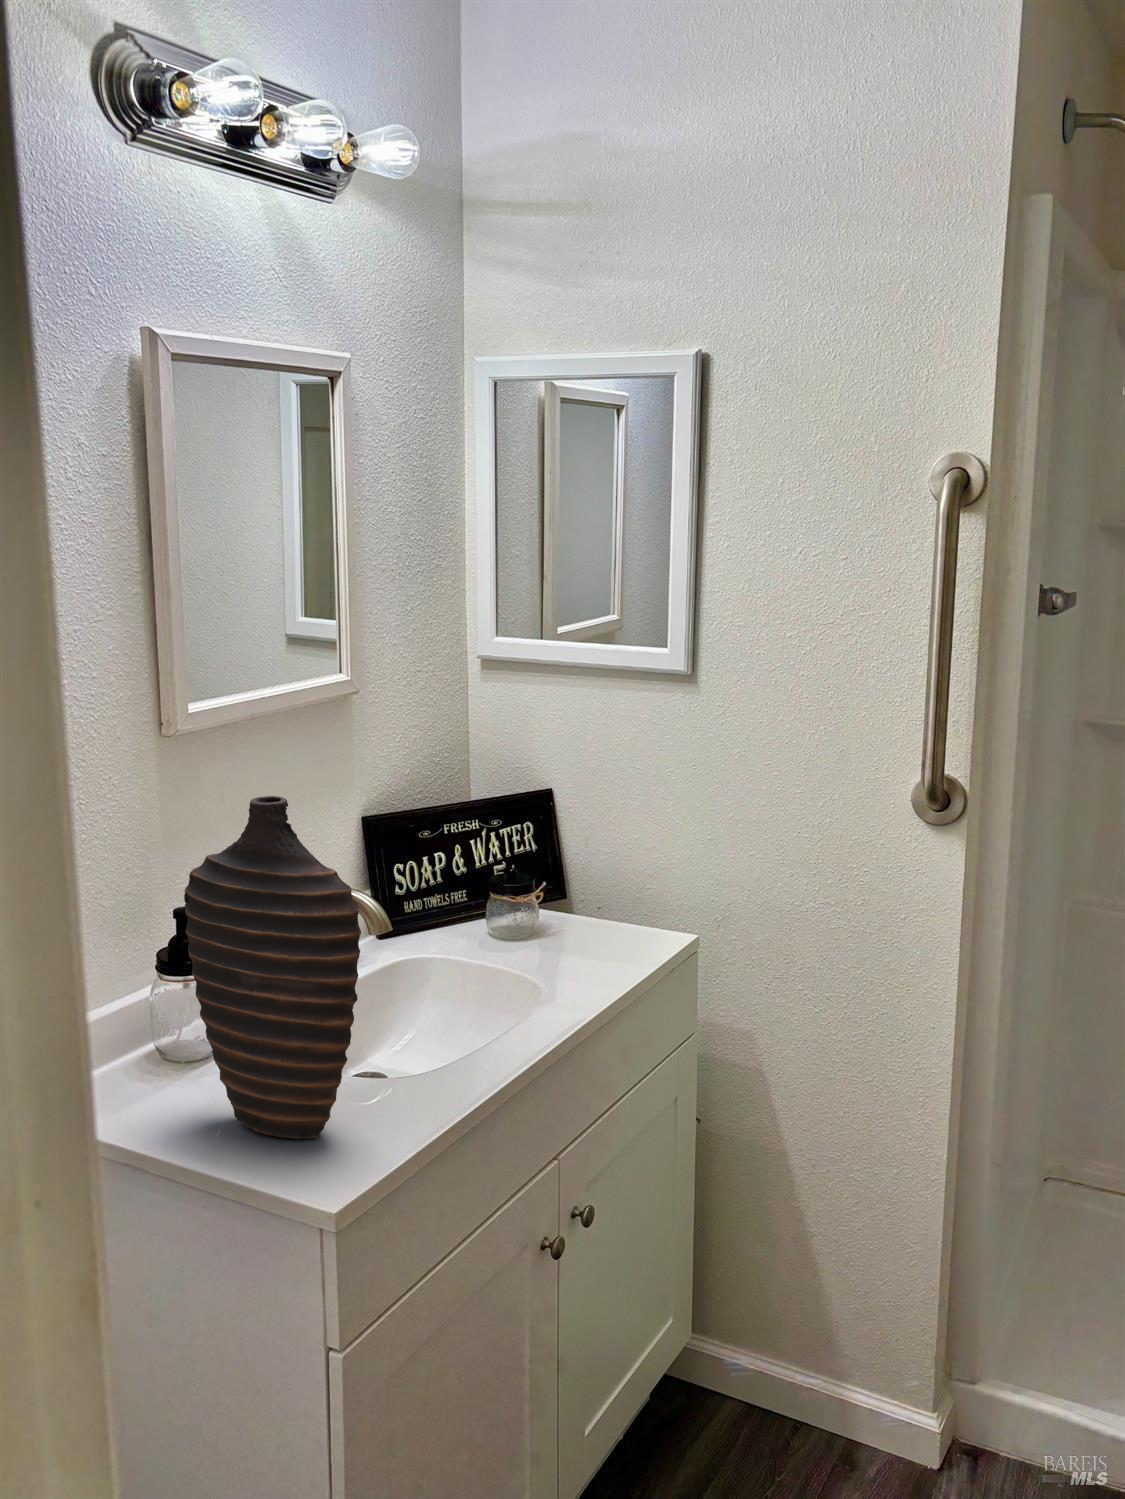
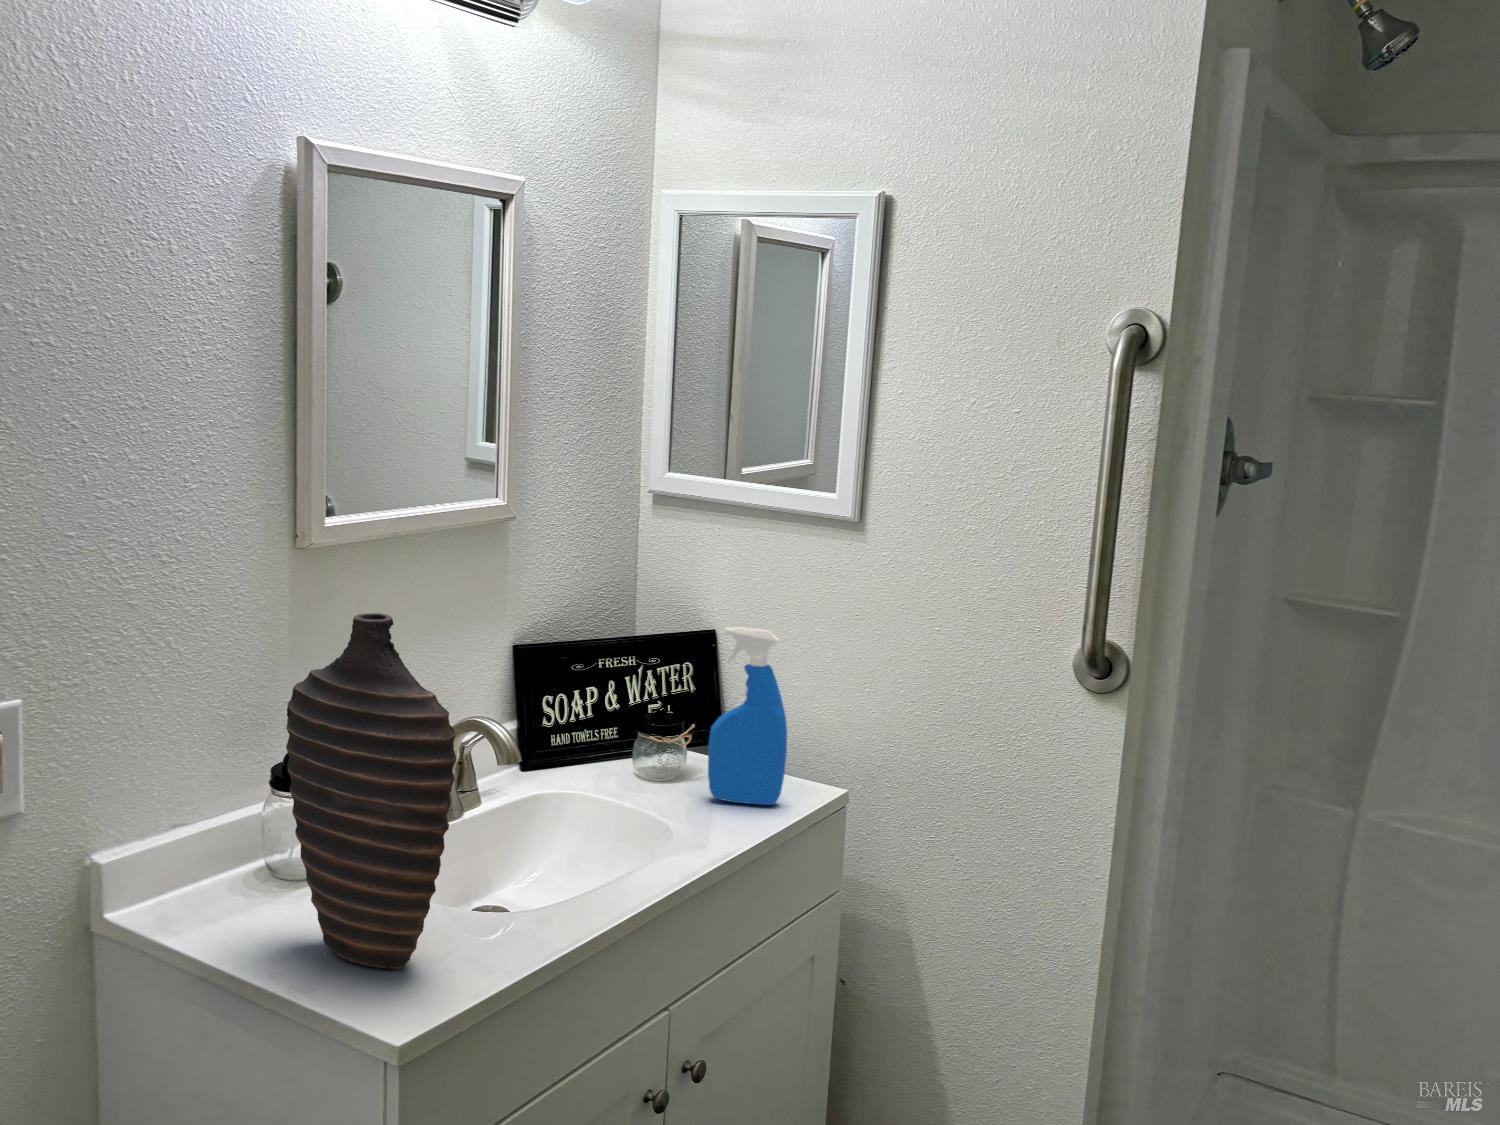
spray bottle: none [564,785,641,956] -> present [708,627,787,805]

